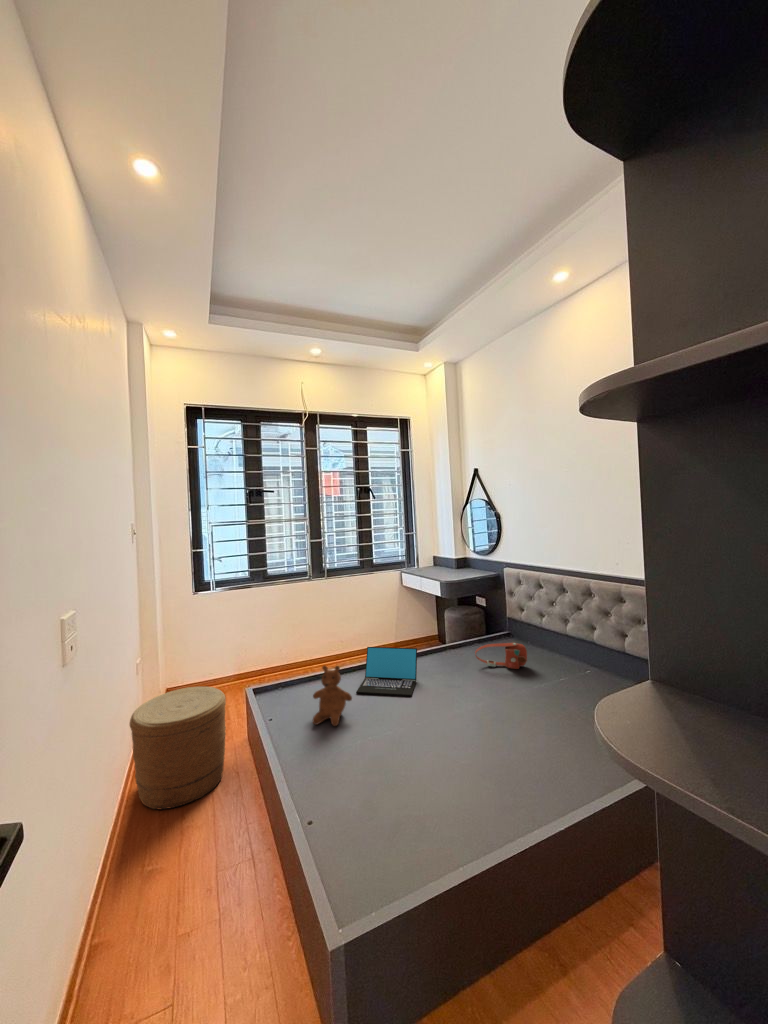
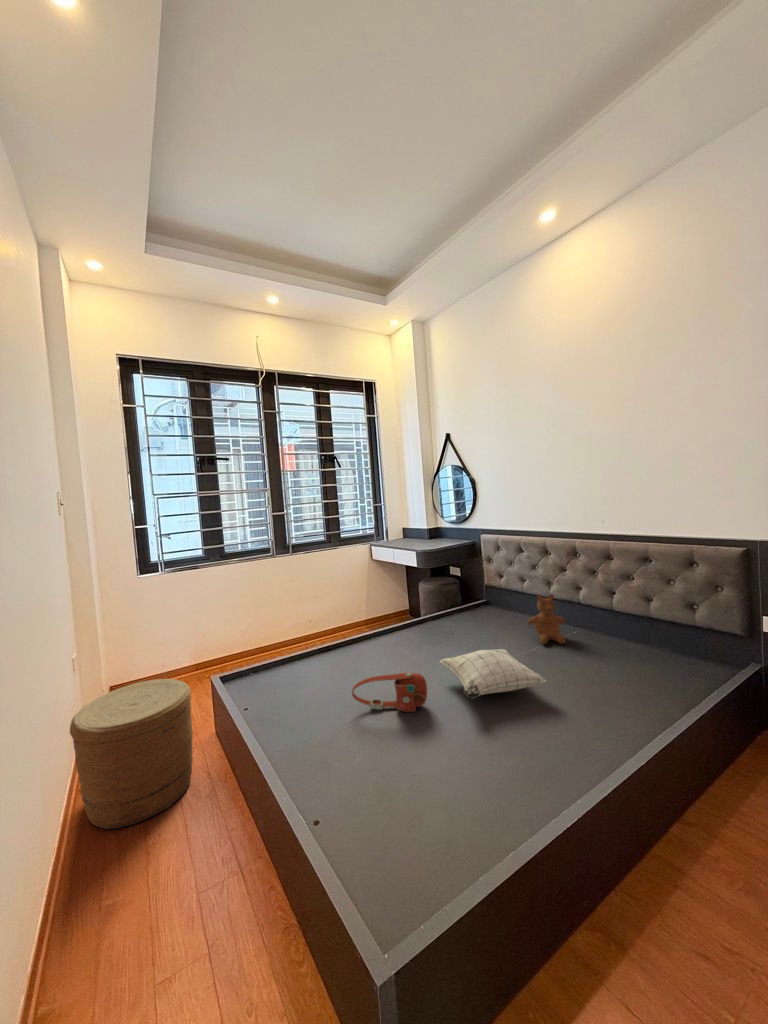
handbag: present [475,643,527,669] -> present [352,672,427,712]
laptop: present [356,647,417,696] -> none [340,621,403,673]
teddy bear: present [313,666,352,726] -> present [528,594,566,644]
pillow: none [445,683,539,728] -> present [440,649,546,699]

